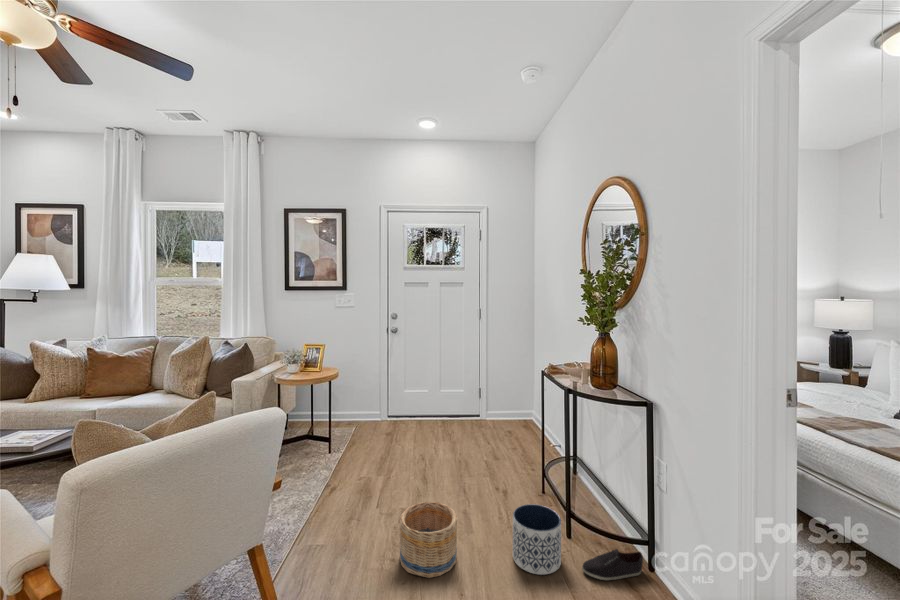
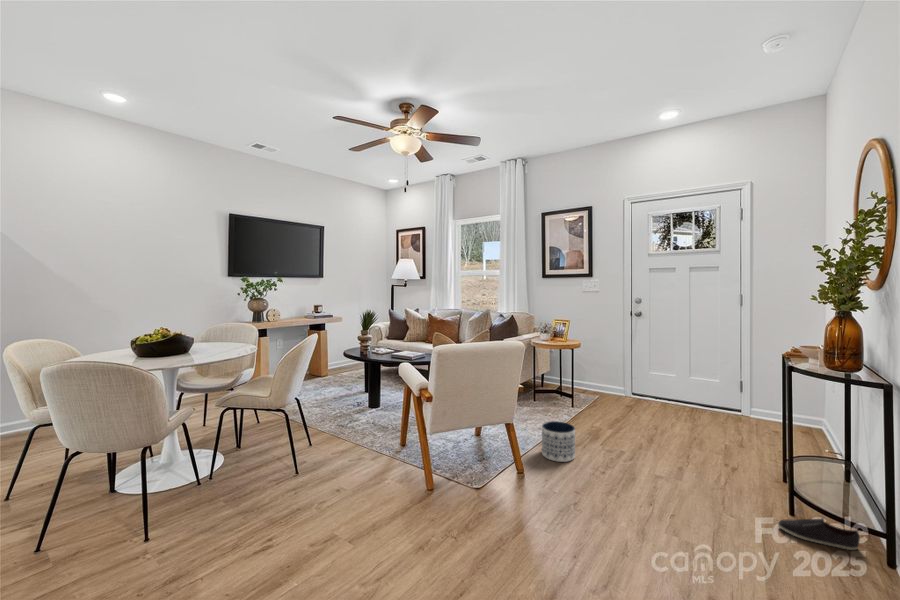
basket: present [399,502,458,578] -> none [606,437,656,487]
planter: present [513,504,561,575] -> present [542,421,575,462]

